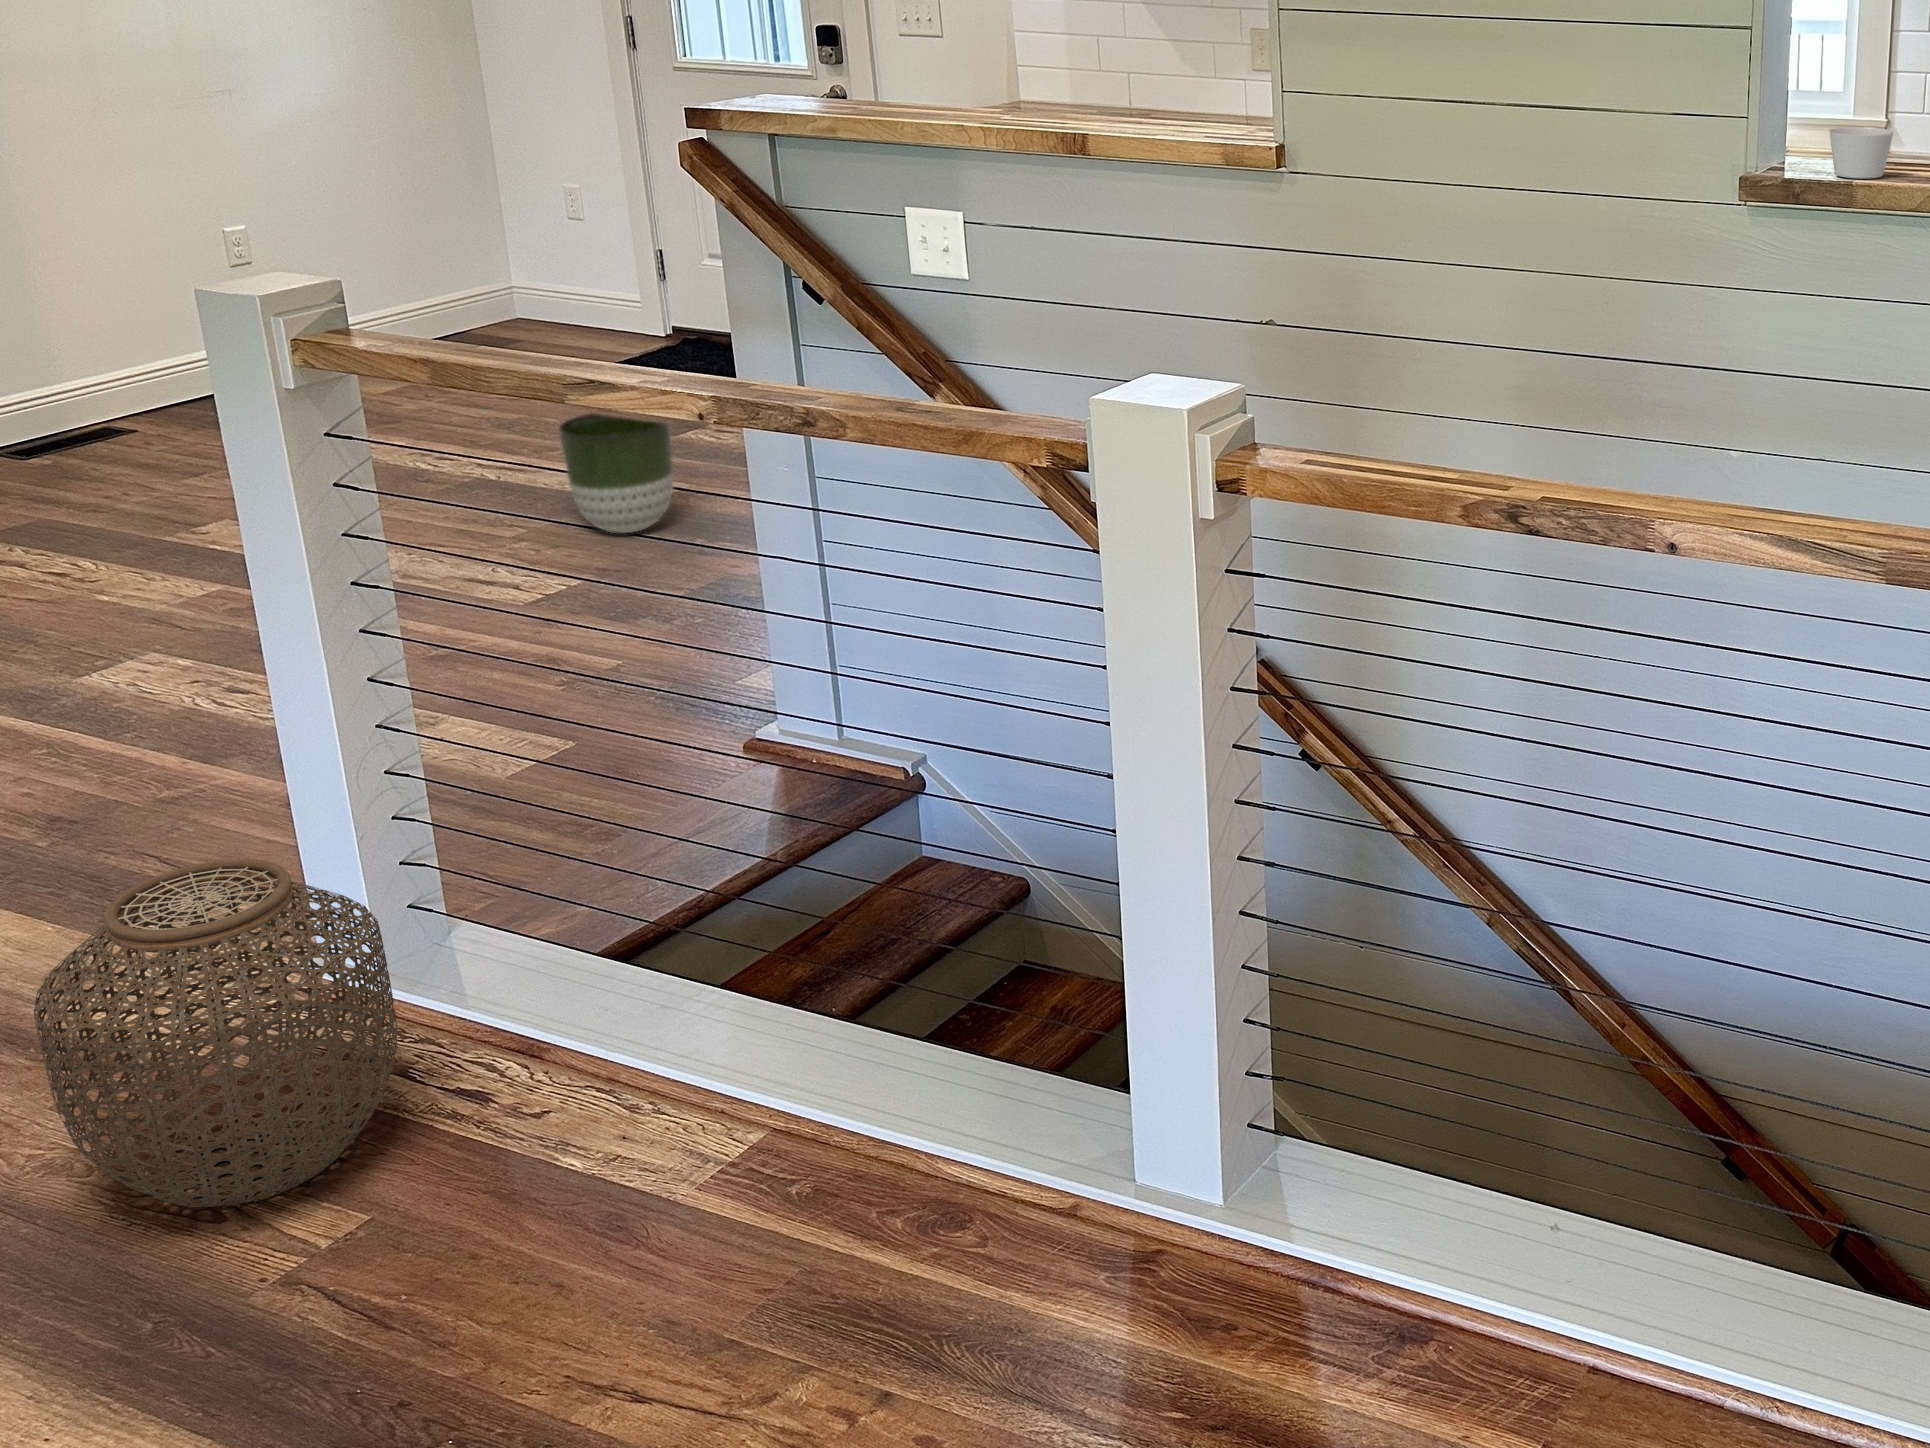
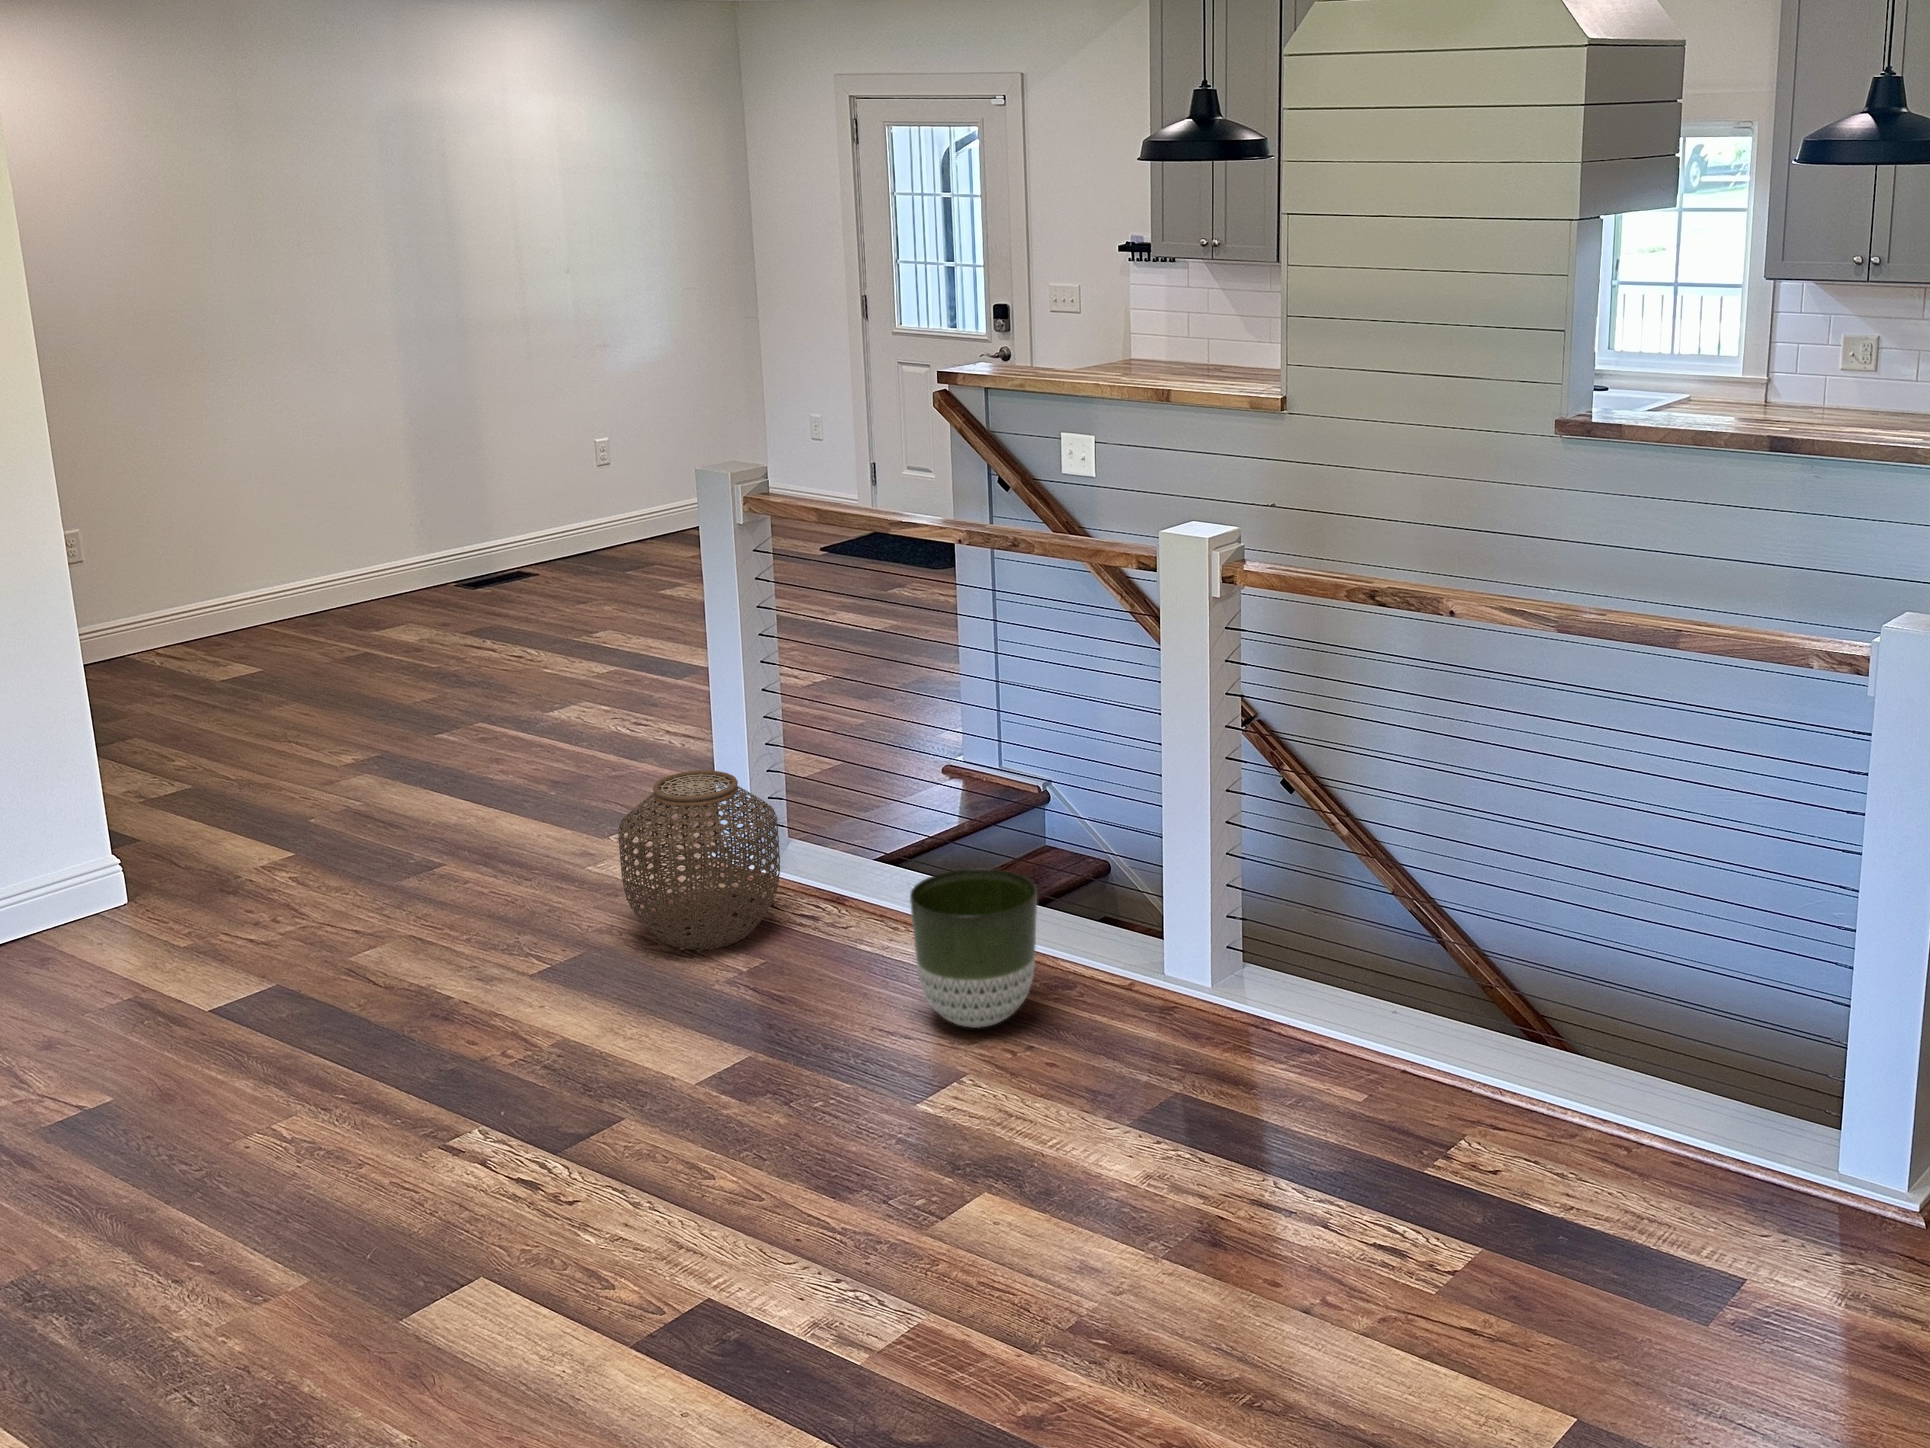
candle: present [1829,127,1893,179] -> none [1633,392,1674,425]
planter: present [559,412,673,533] -> present [910,869,1037,1028]

